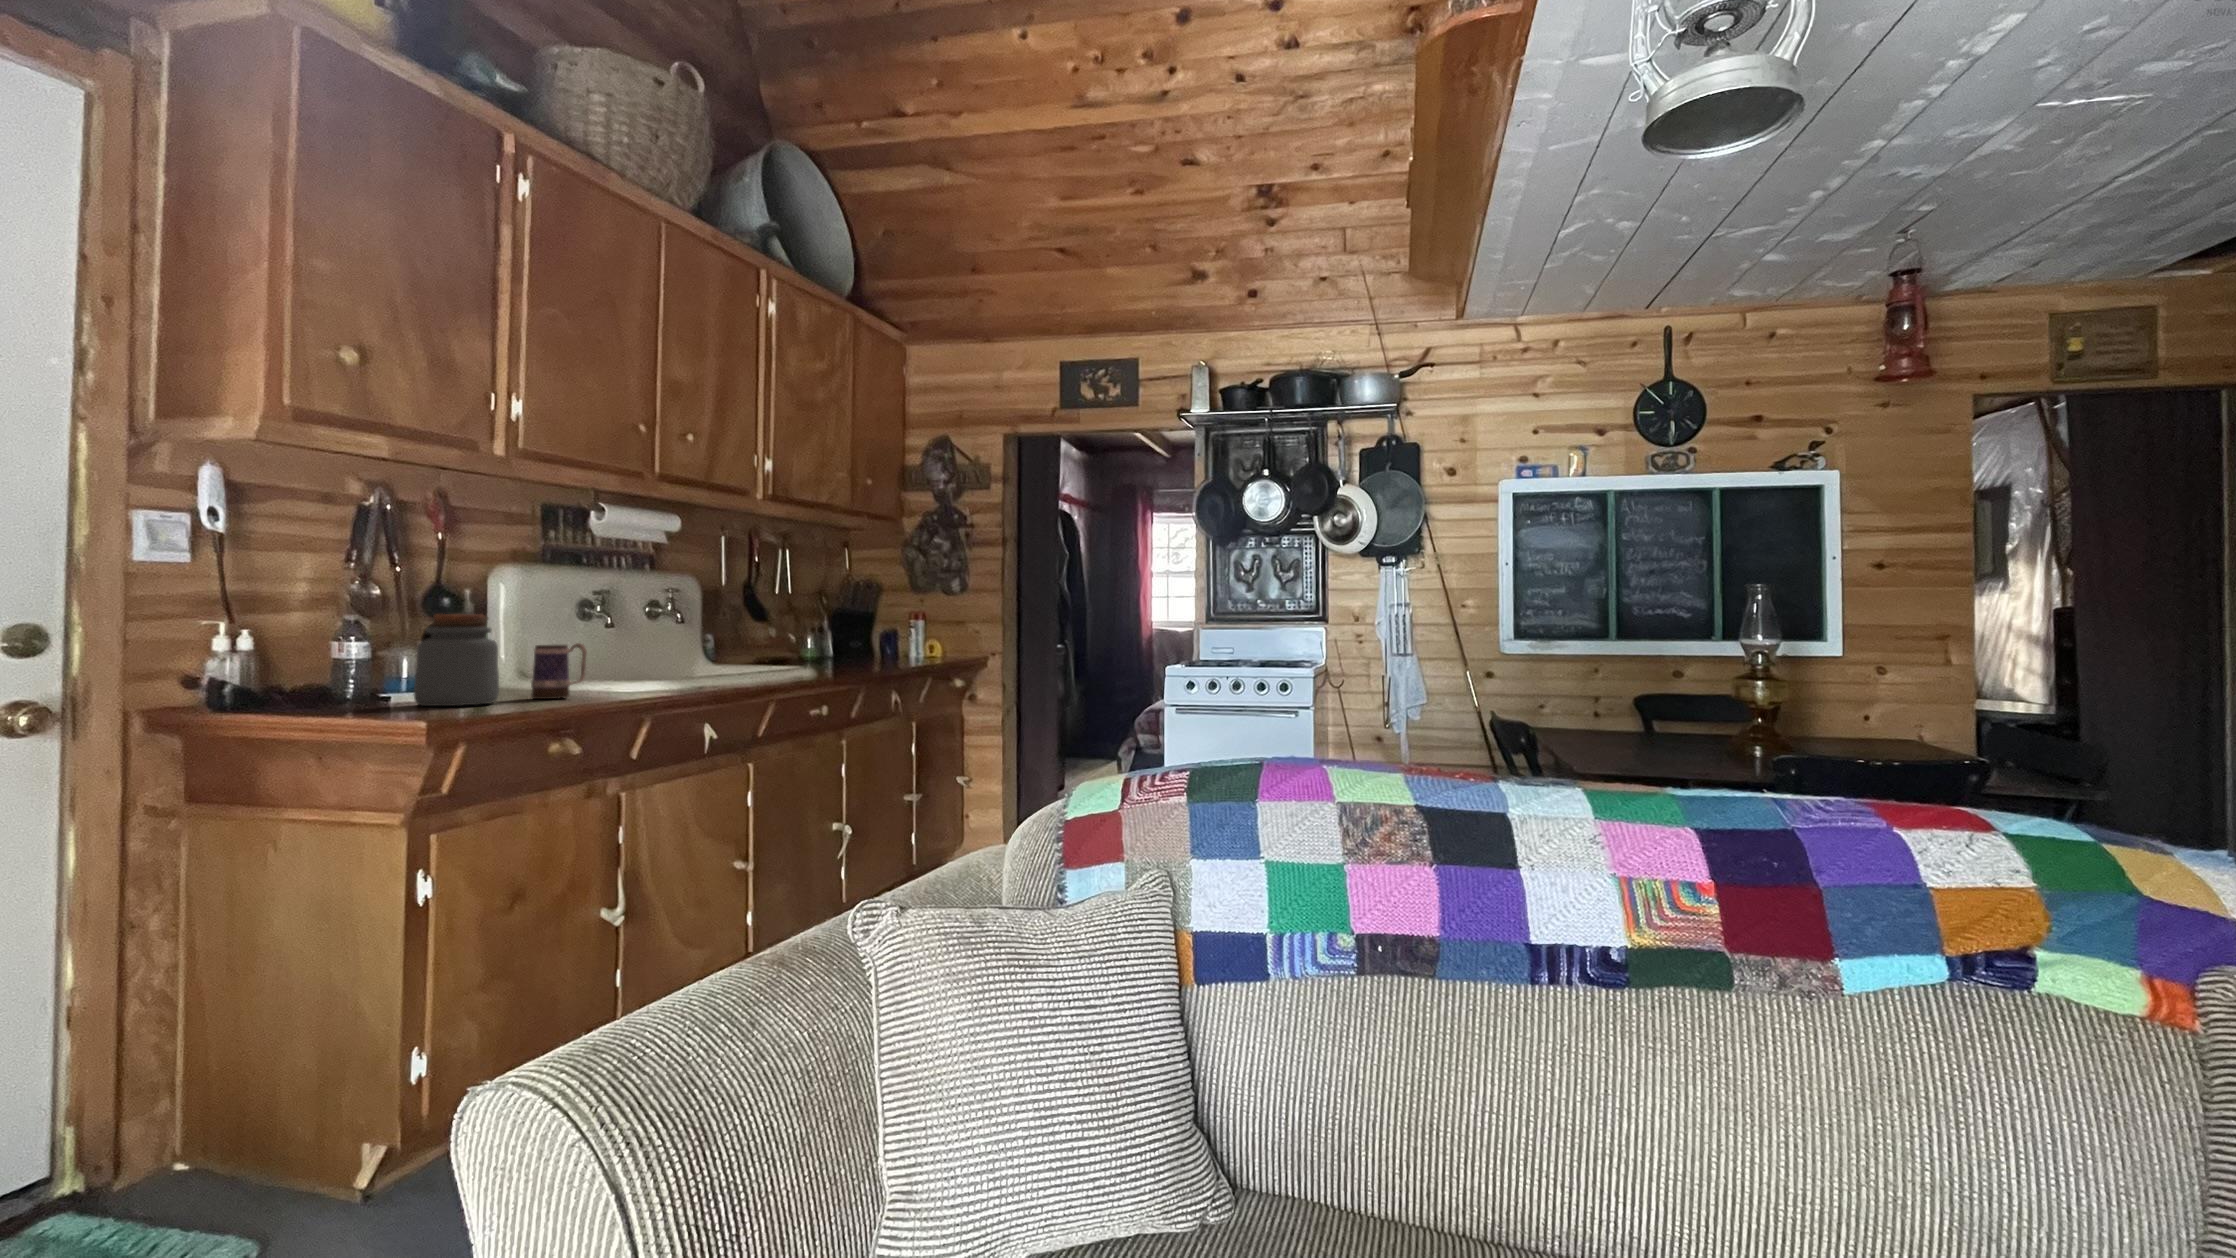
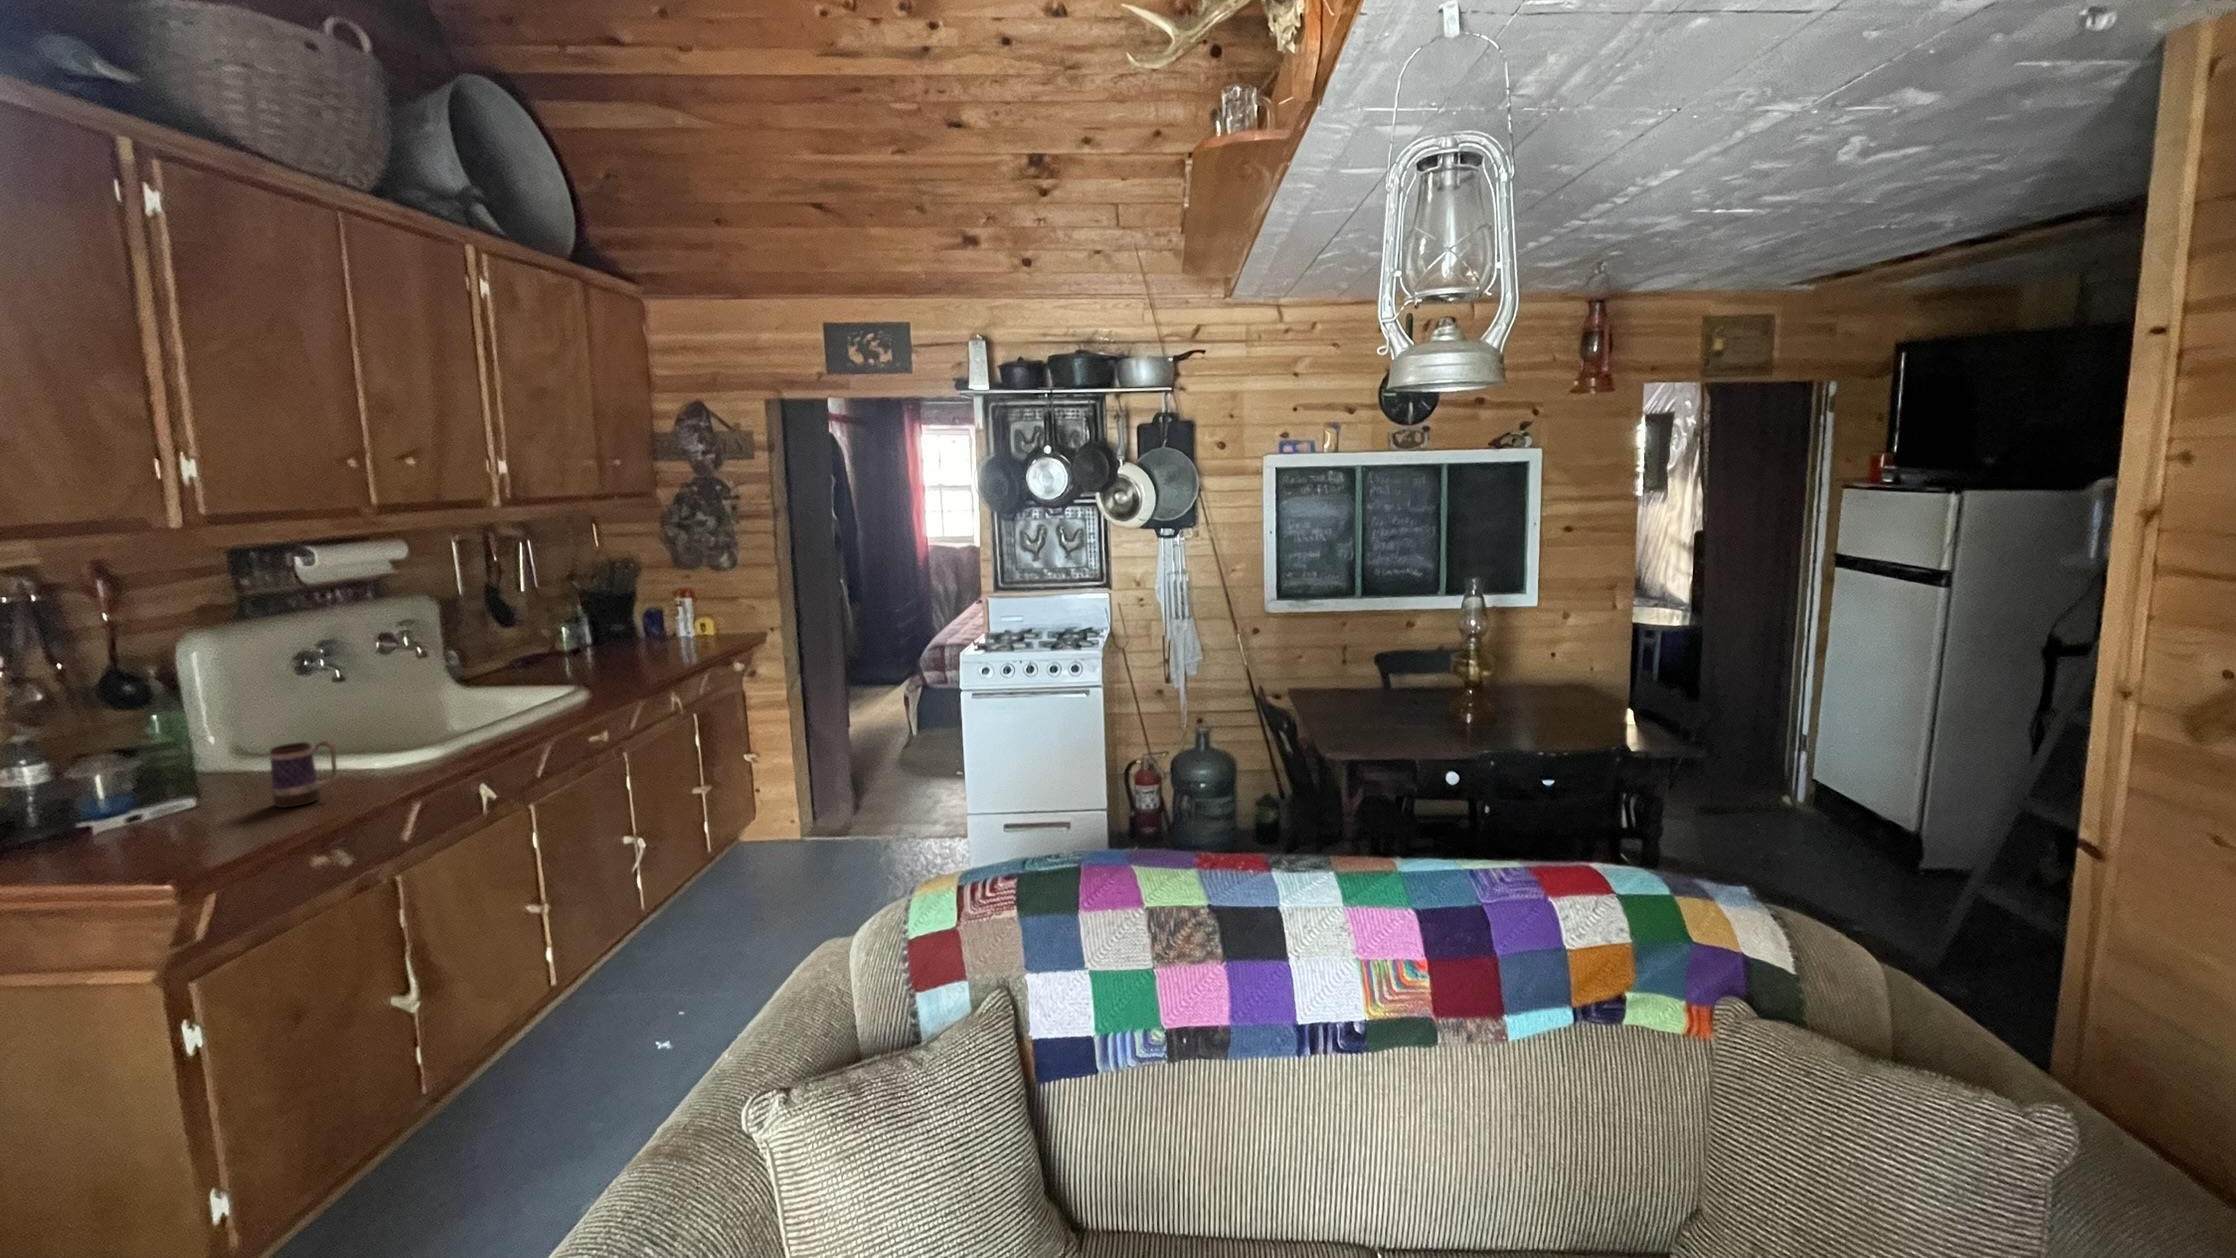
jar: present [413,614,499,706] -> none [129,737,241,850]

